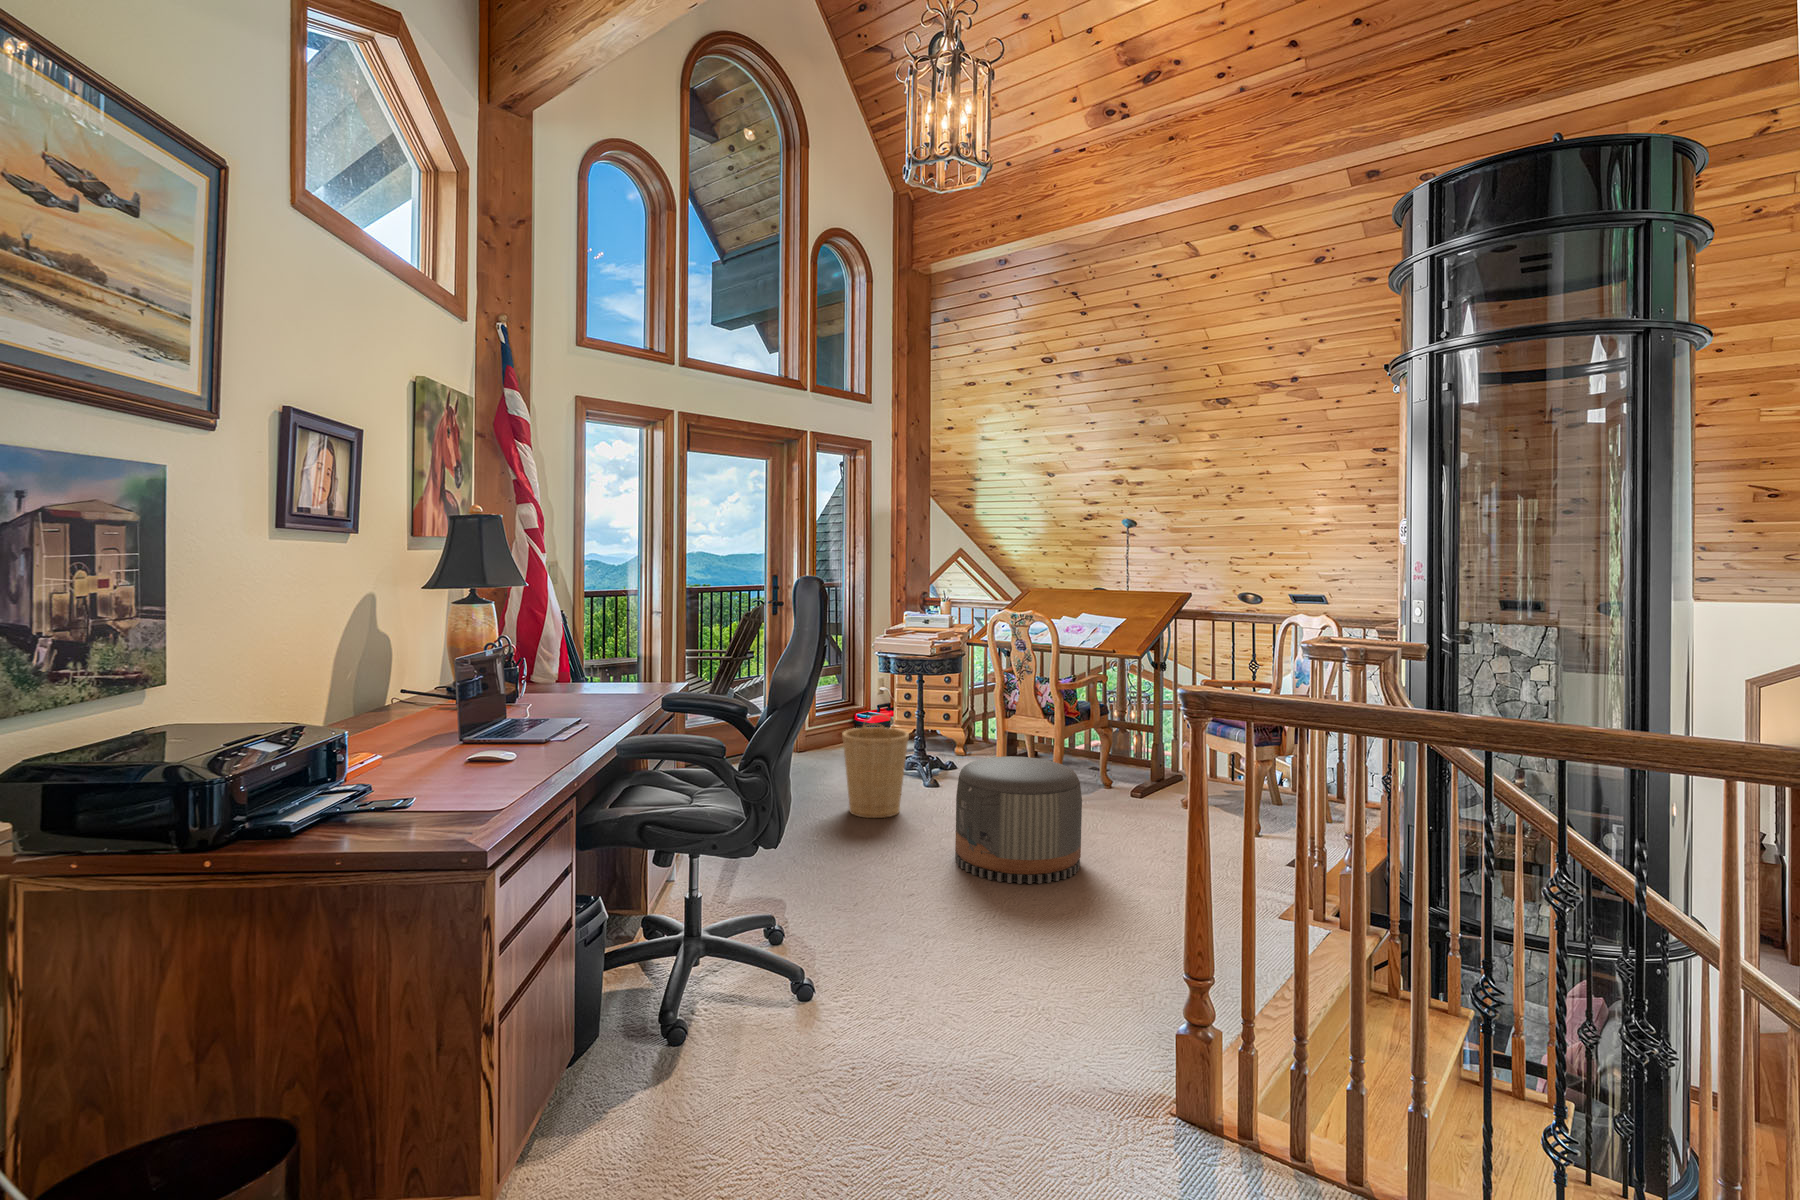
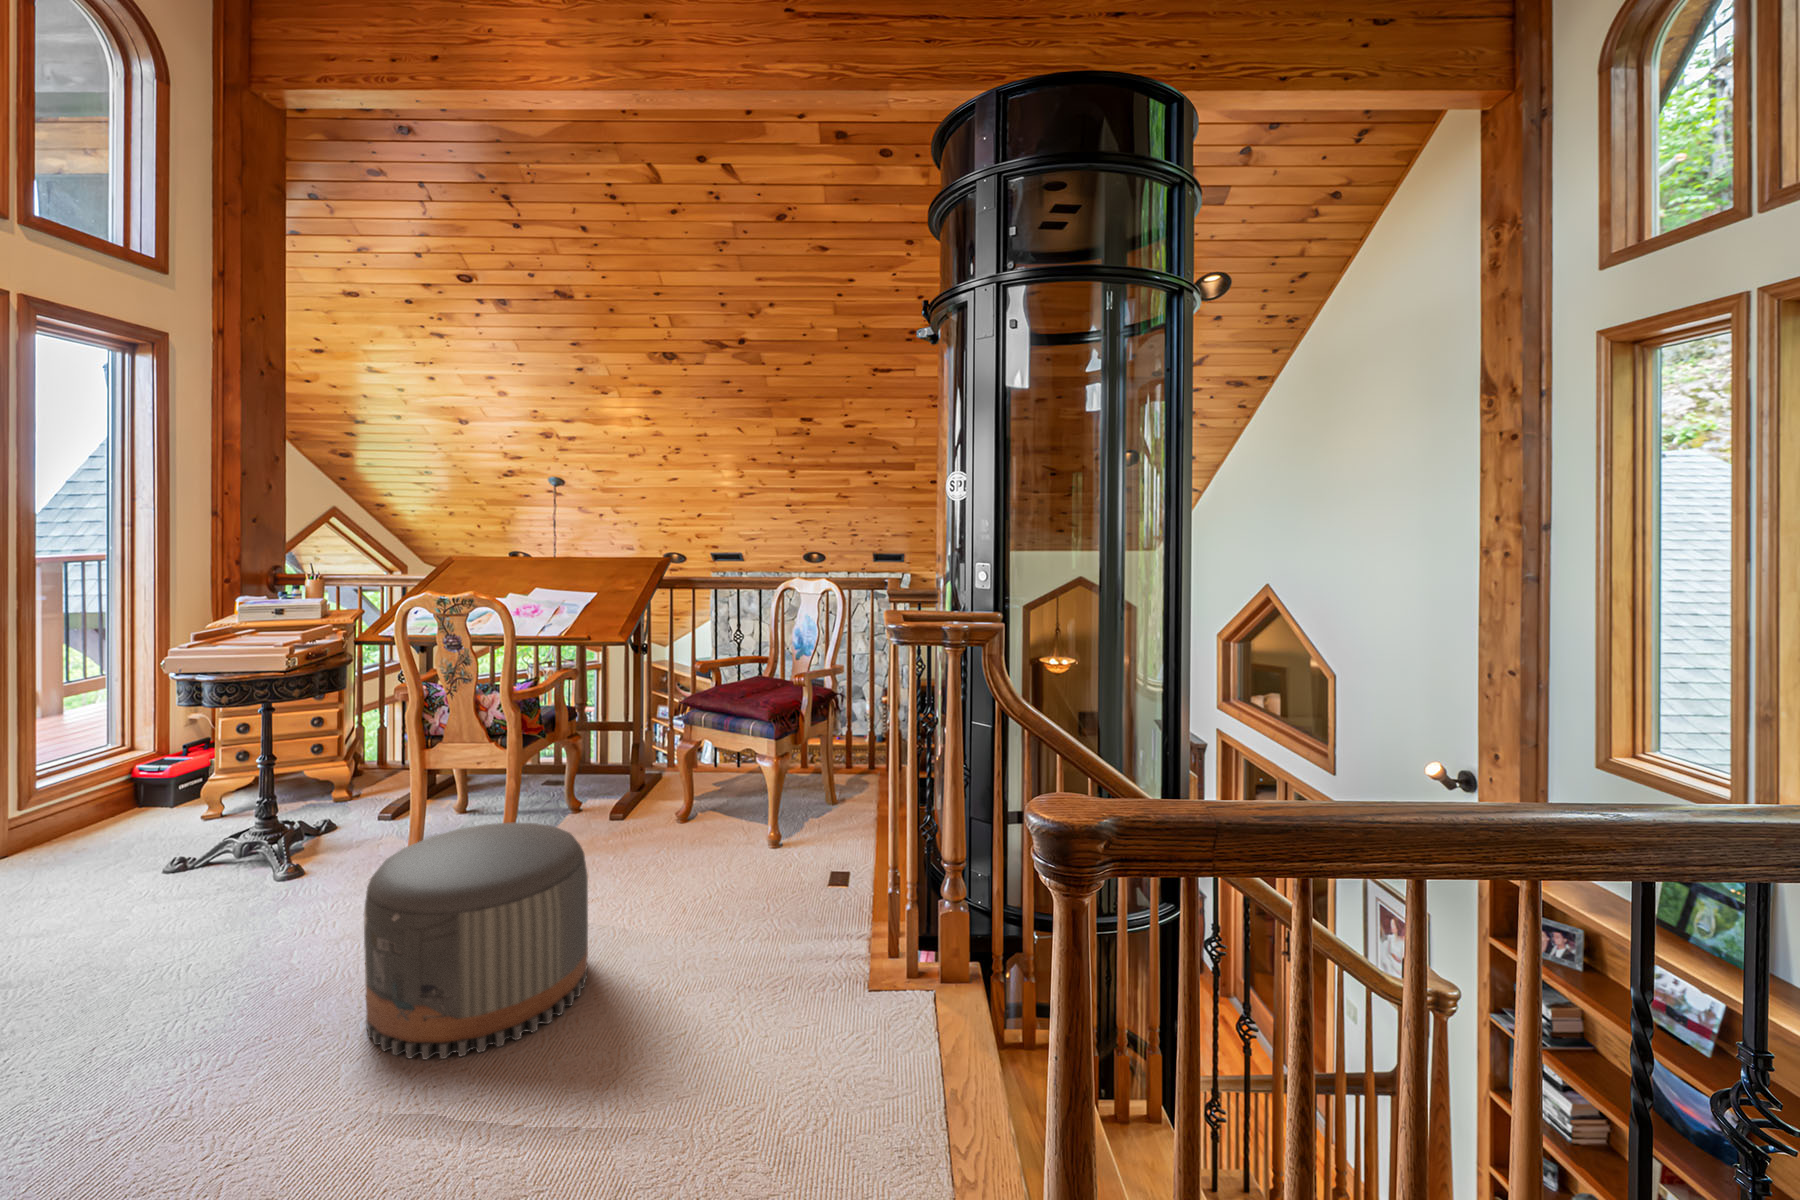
basket: present [842,714,909,818] -> none [83,787,250,987]

